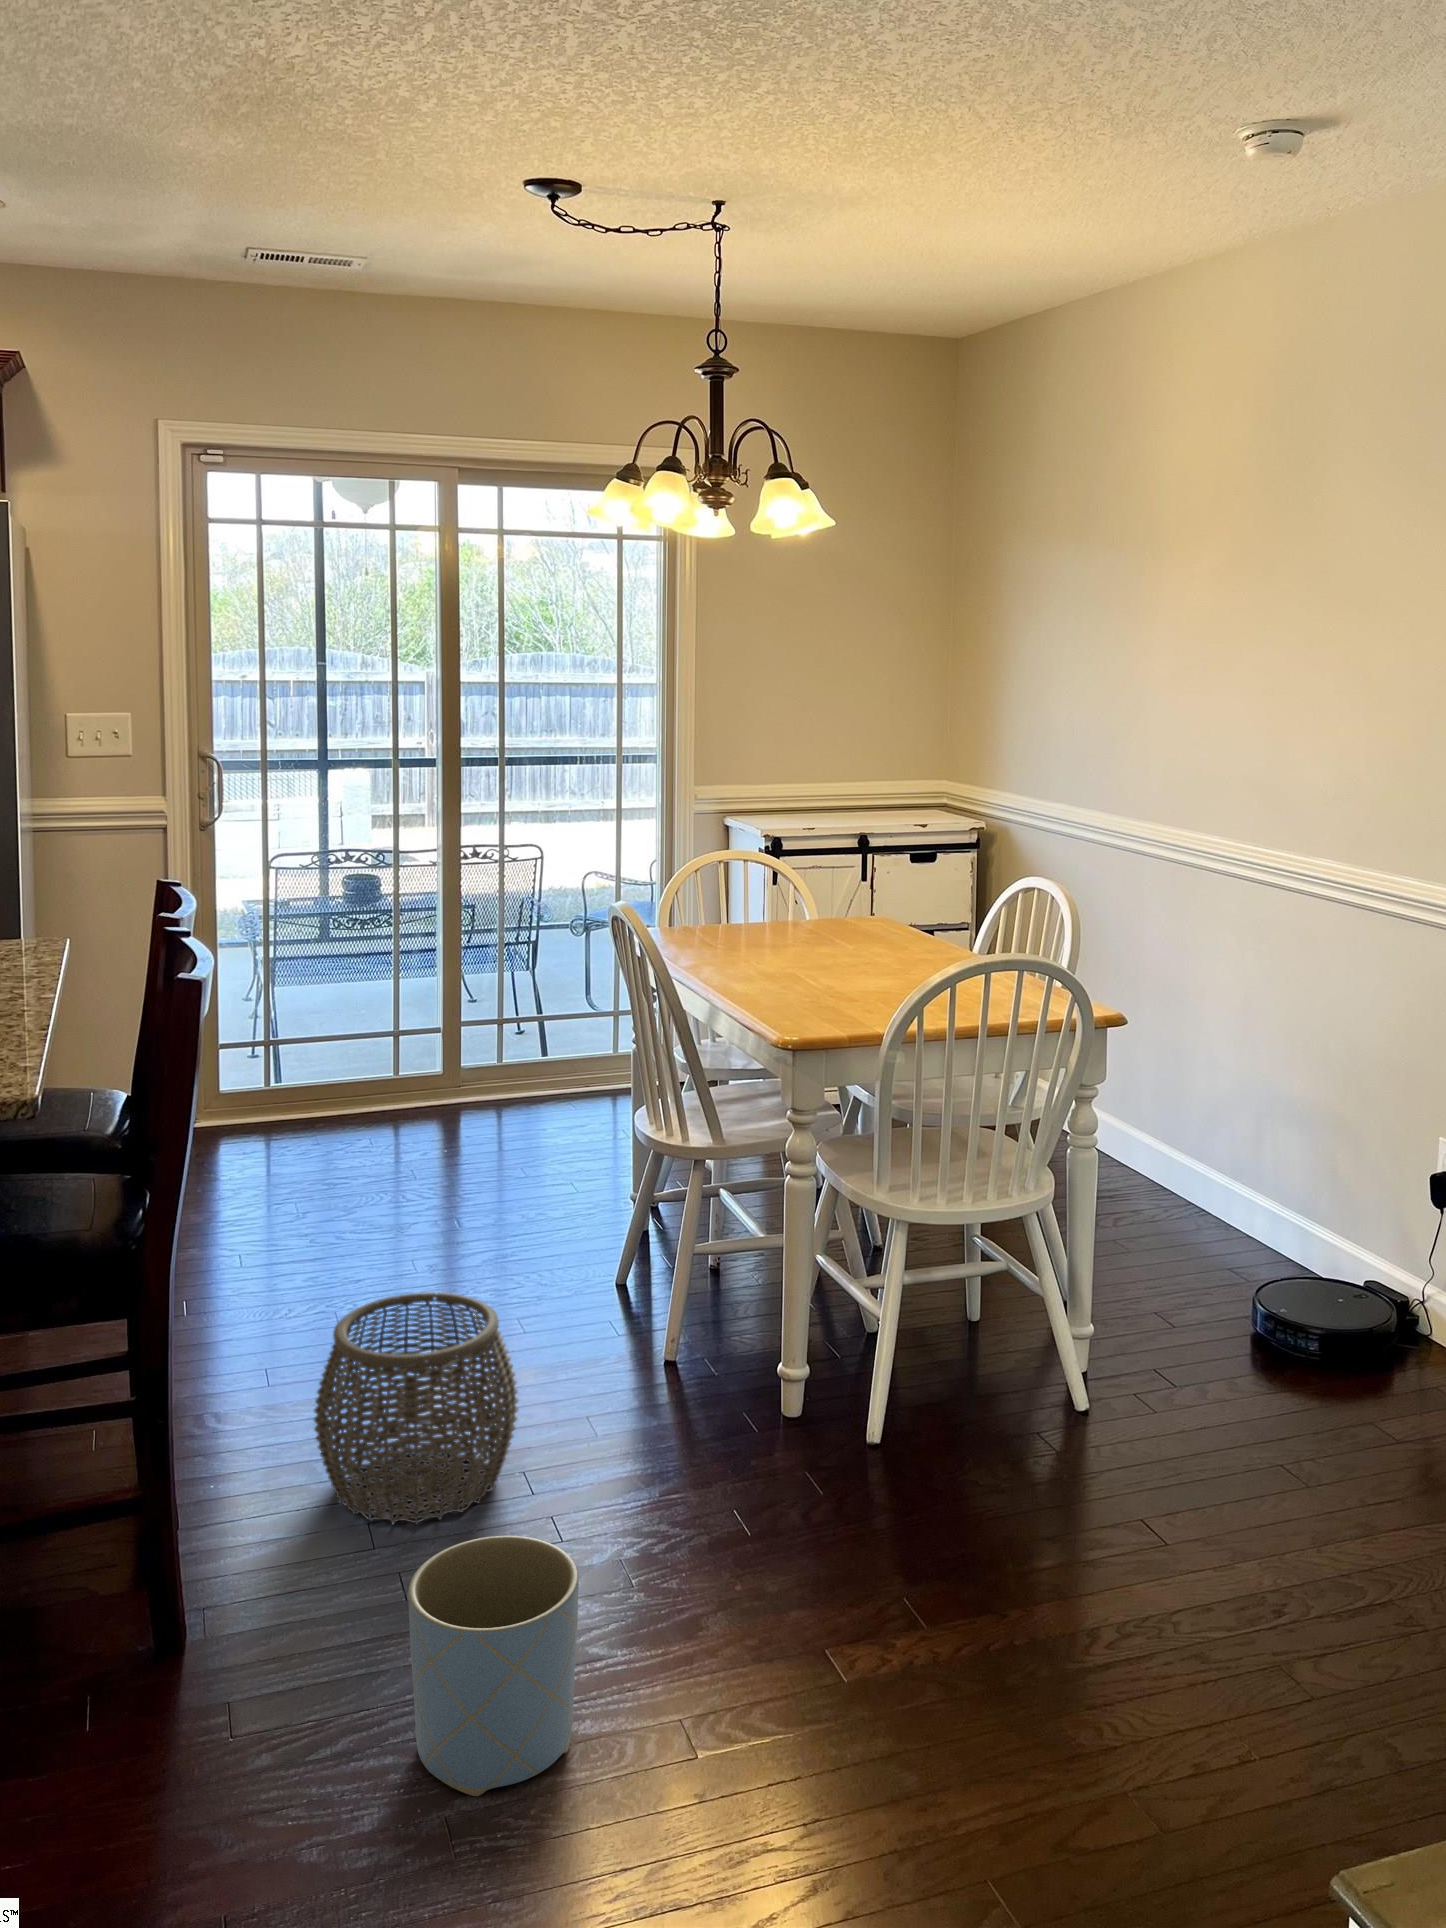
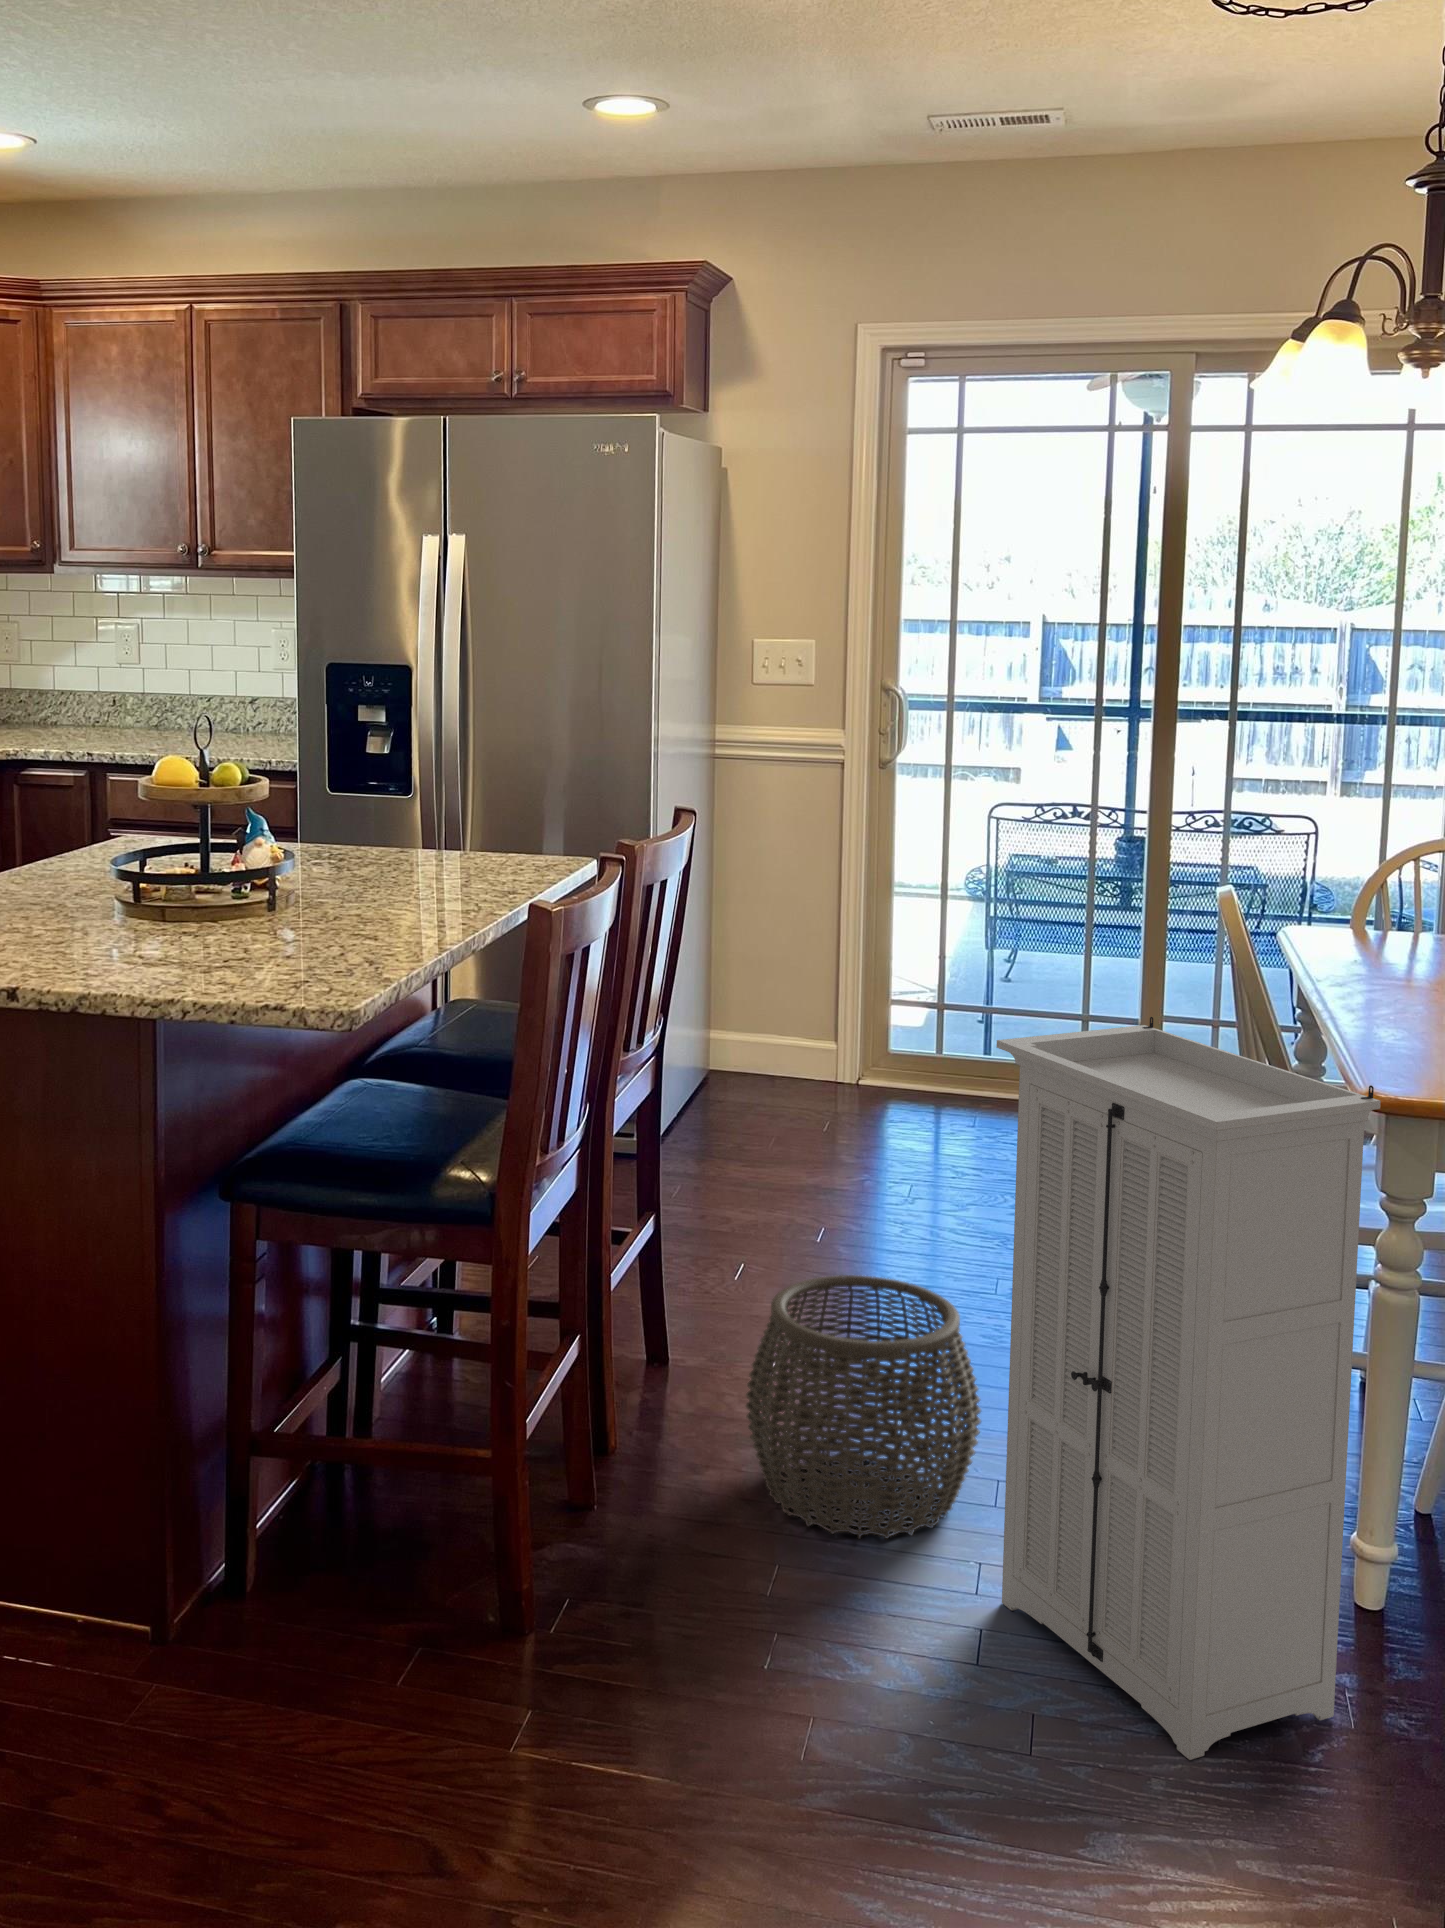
storage cabinet: none [556,1039,849,1596] -> present [997,1017,1381,1760]
planter: present [408,1536,579,1796] -> none [677,1544,876,1836]

